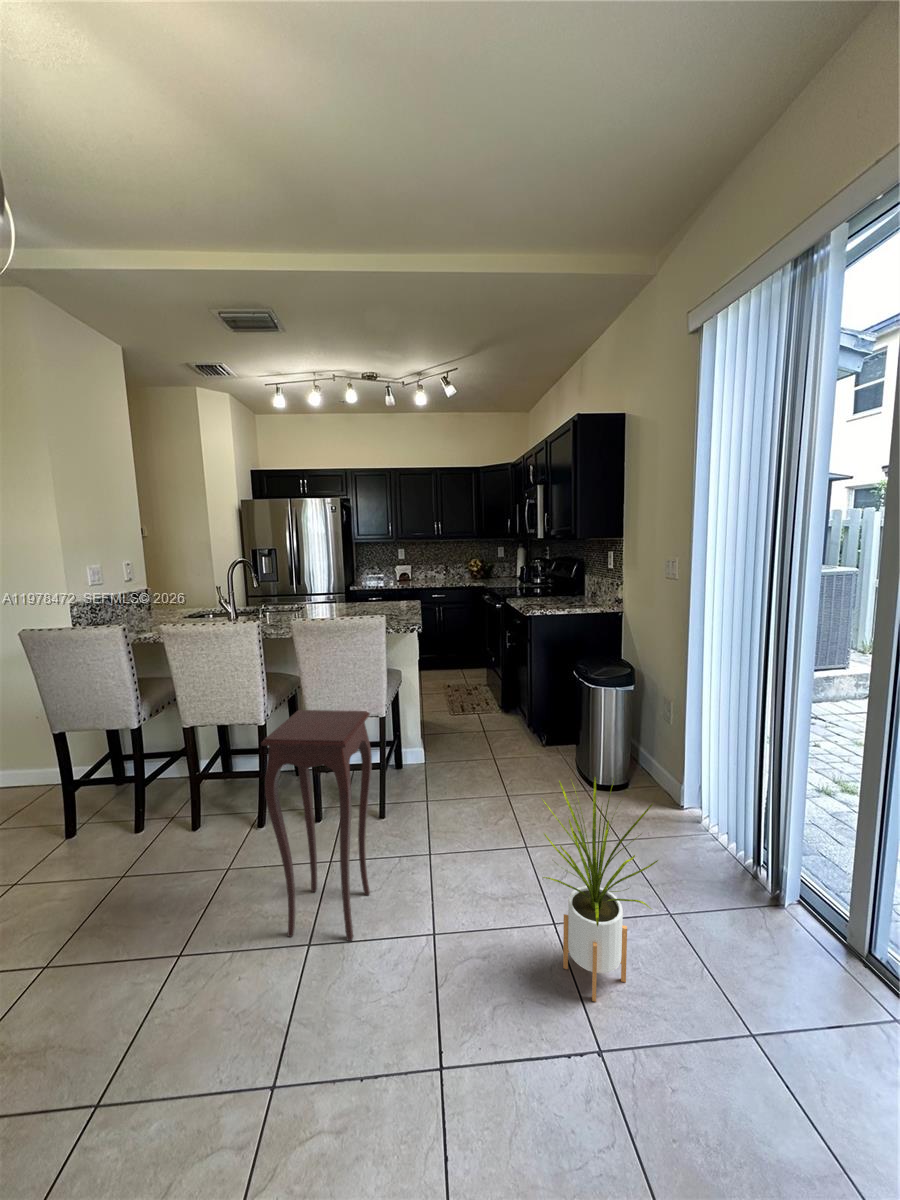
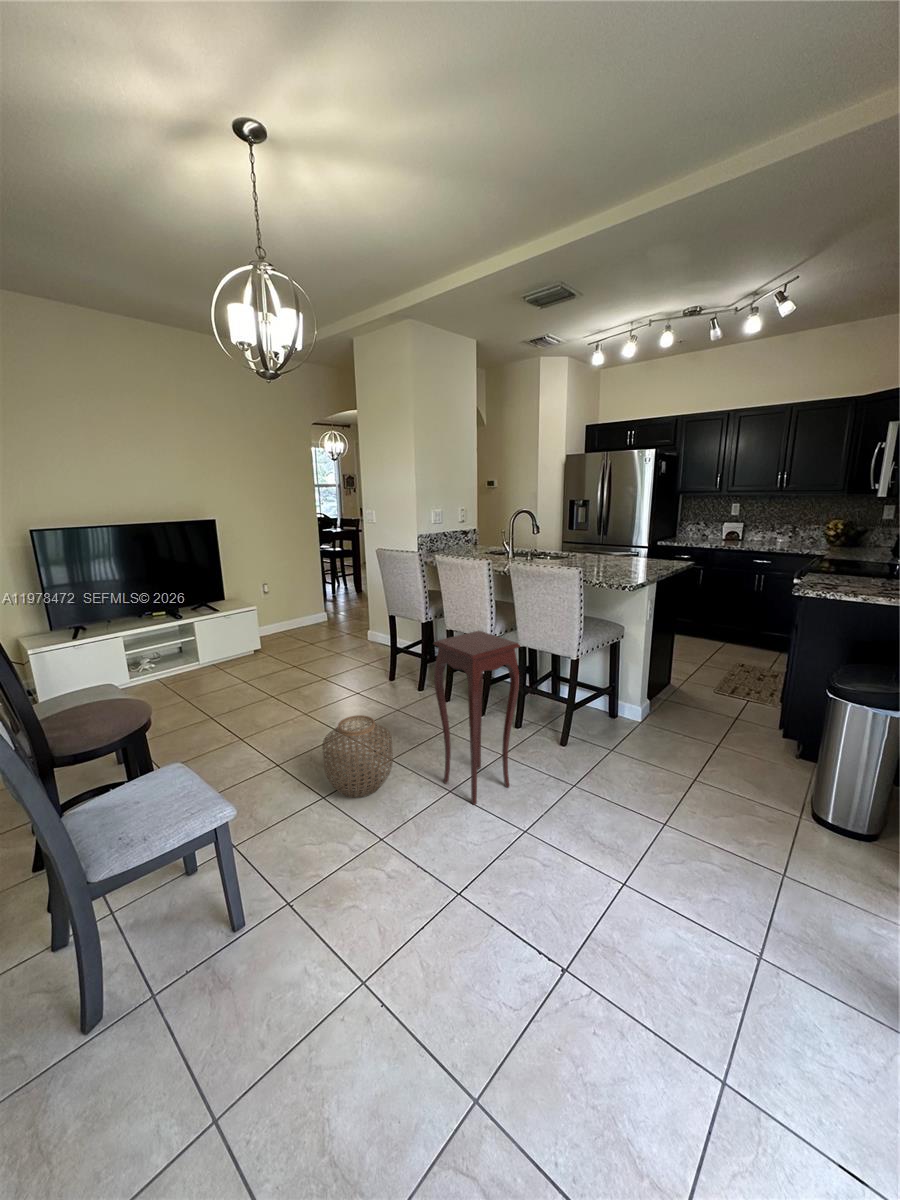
house plant: present [541,778,658,1002] -> none [563,743,688,956]
woven basket: none [77,899,219,1063] -> present [322,715,393,797]

